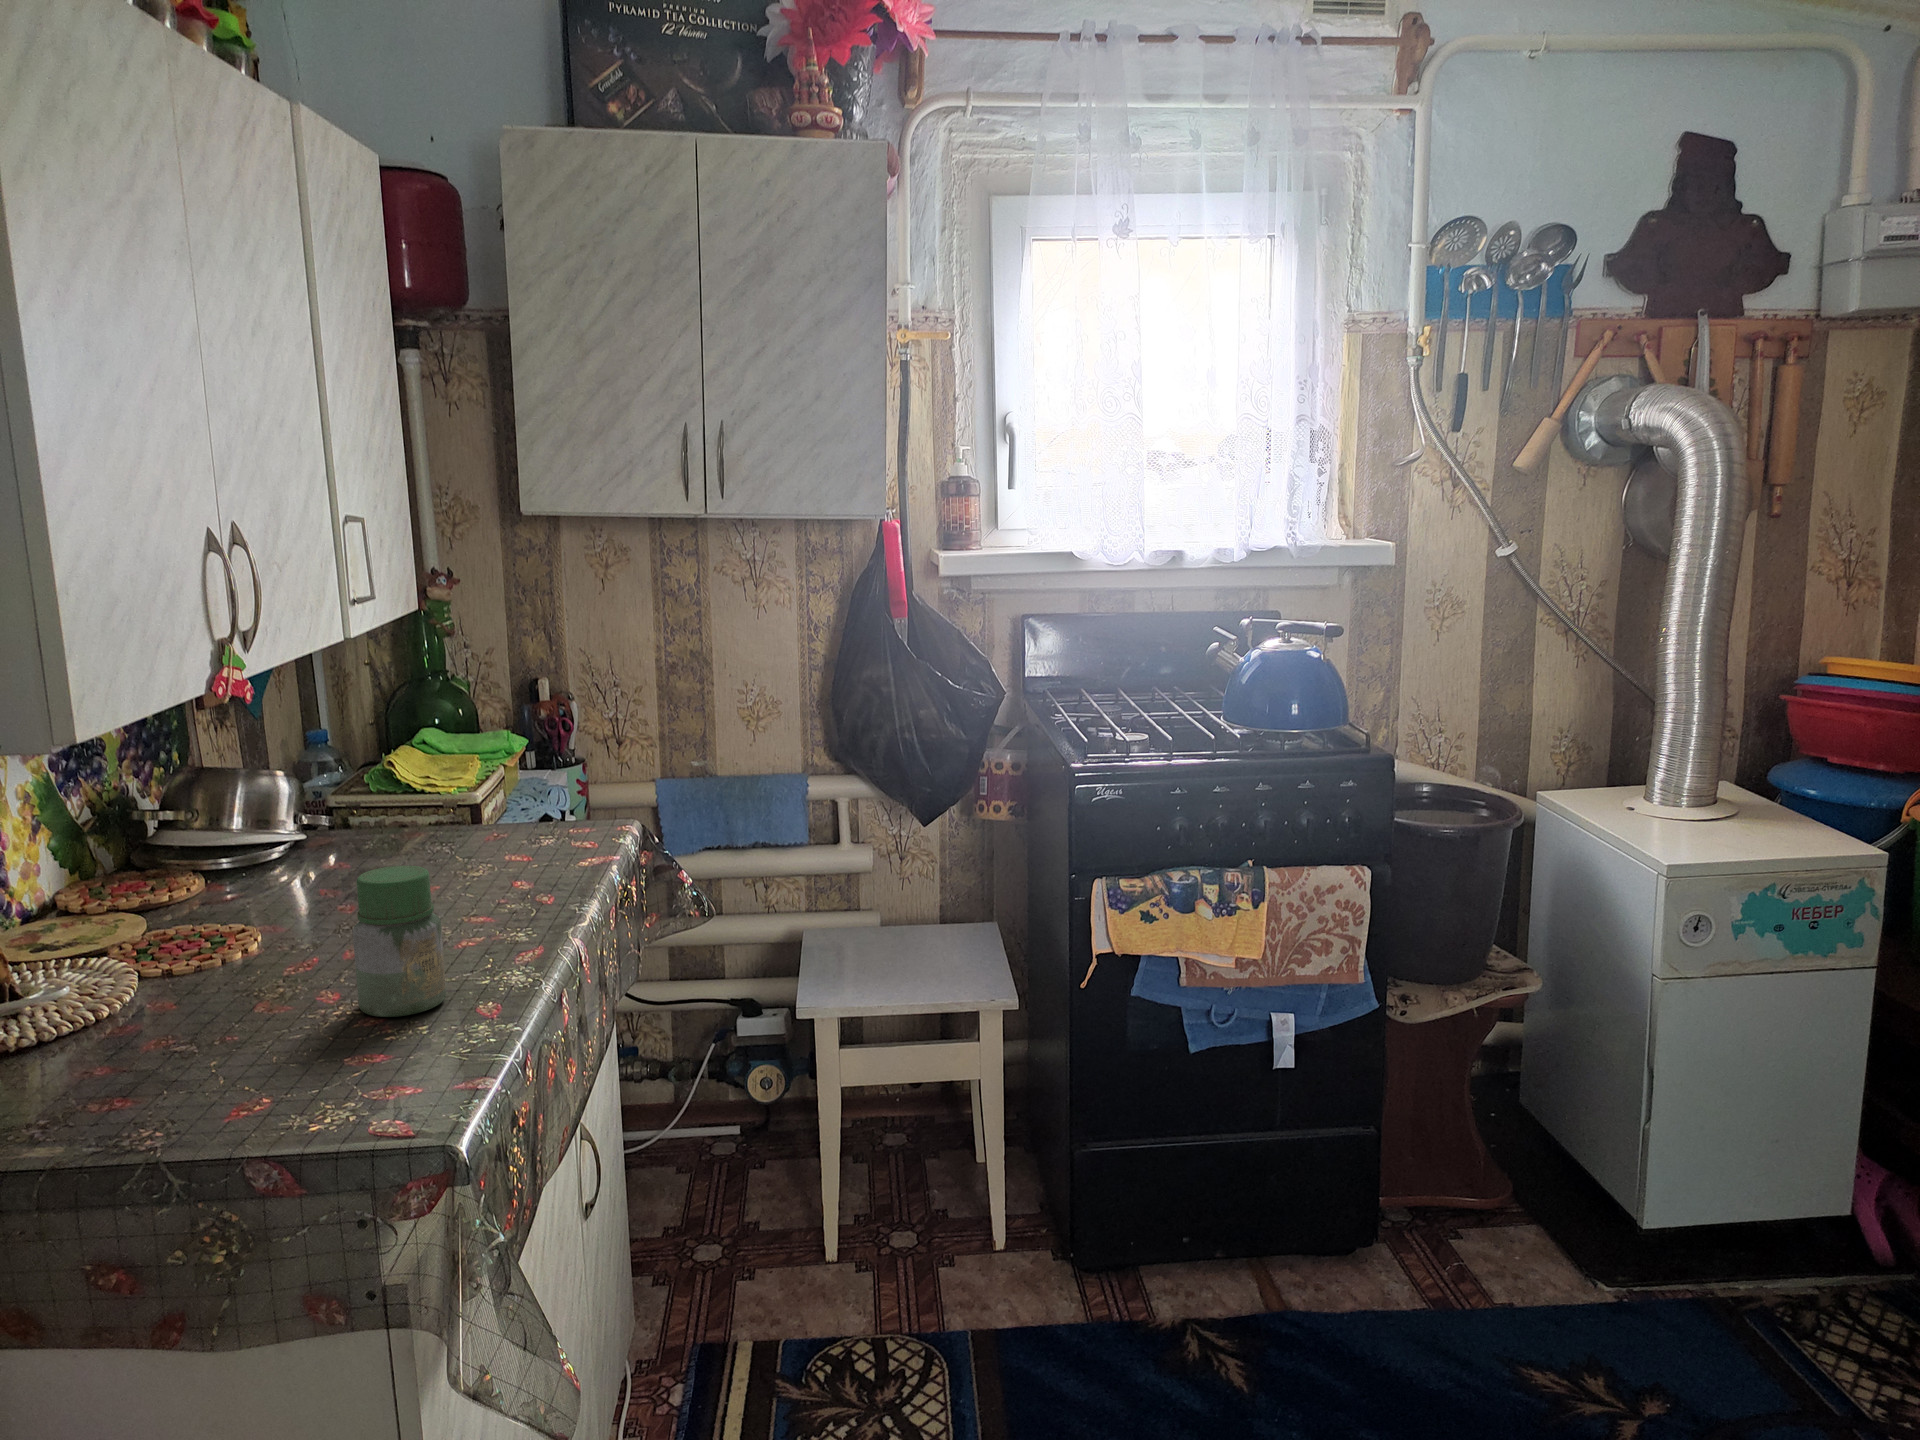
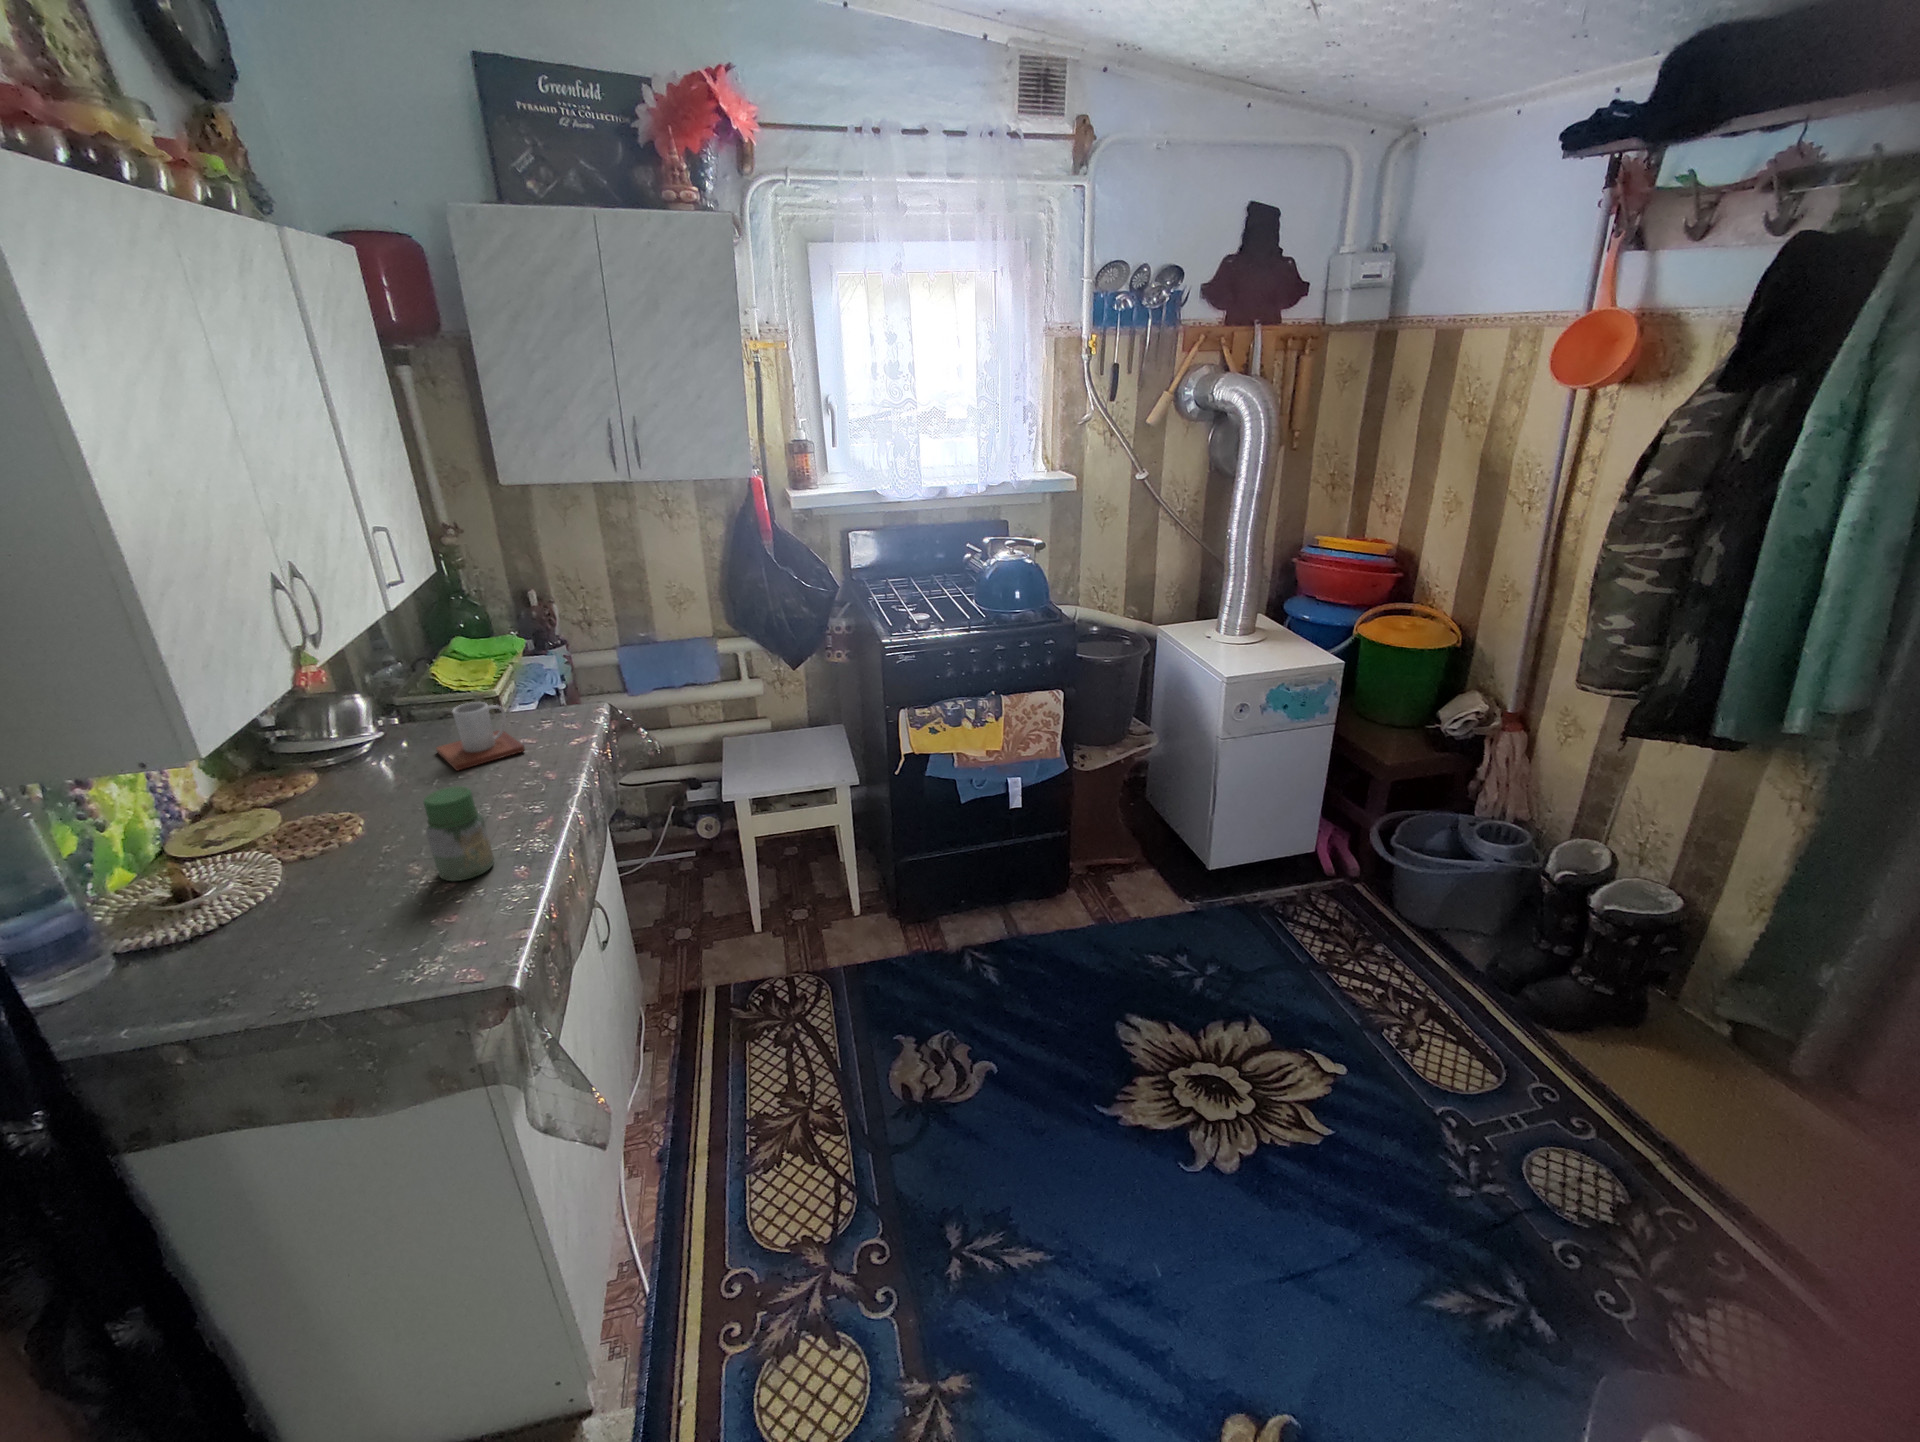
mug: none [379,789,509,887] -> present [436,702,525,771]

